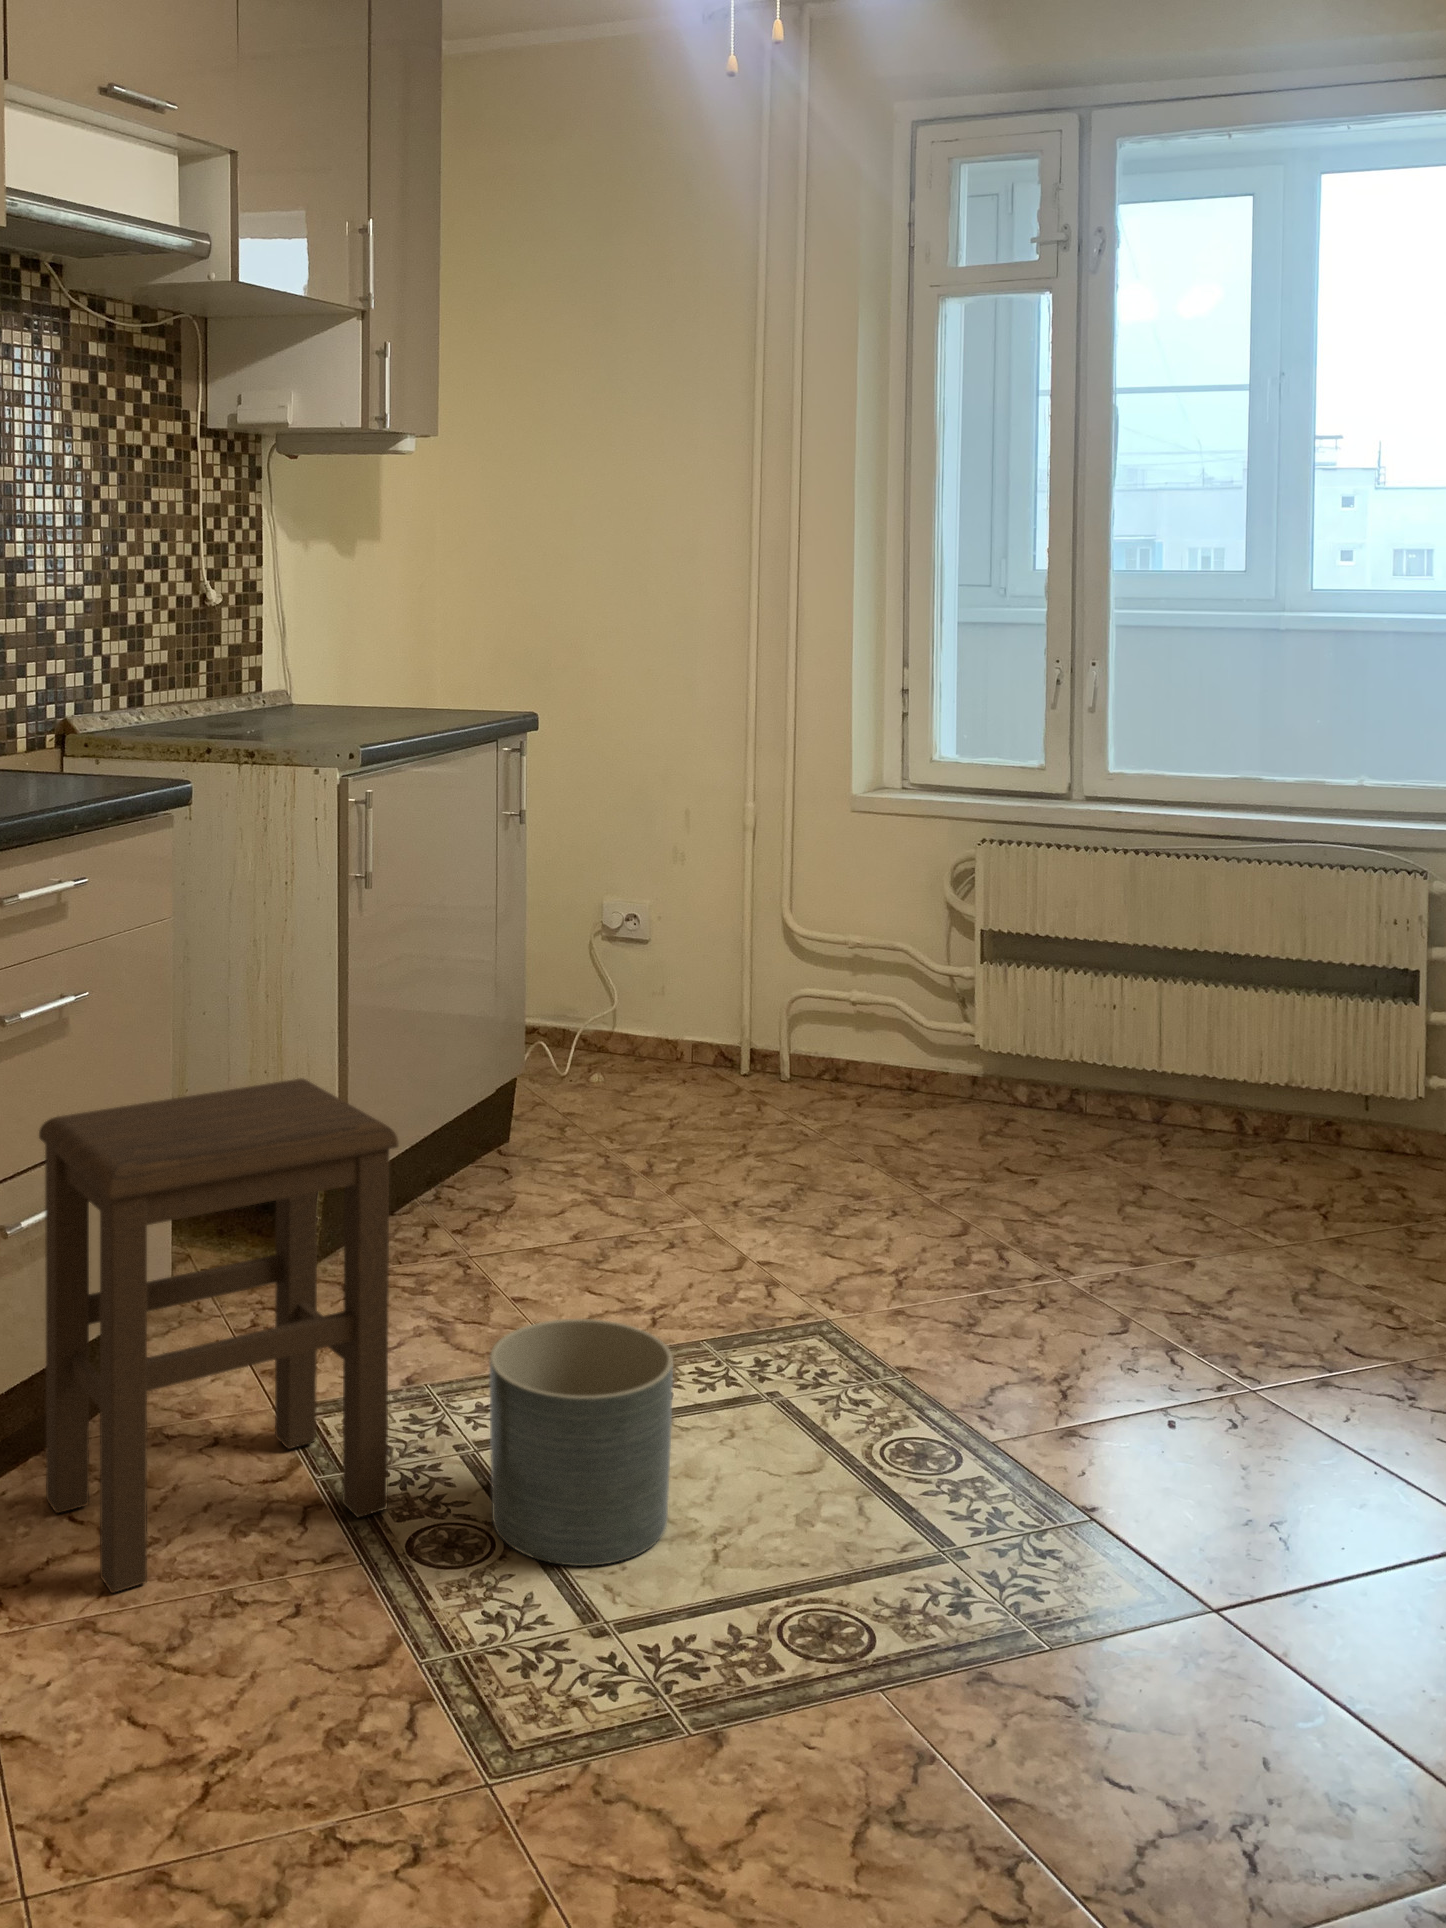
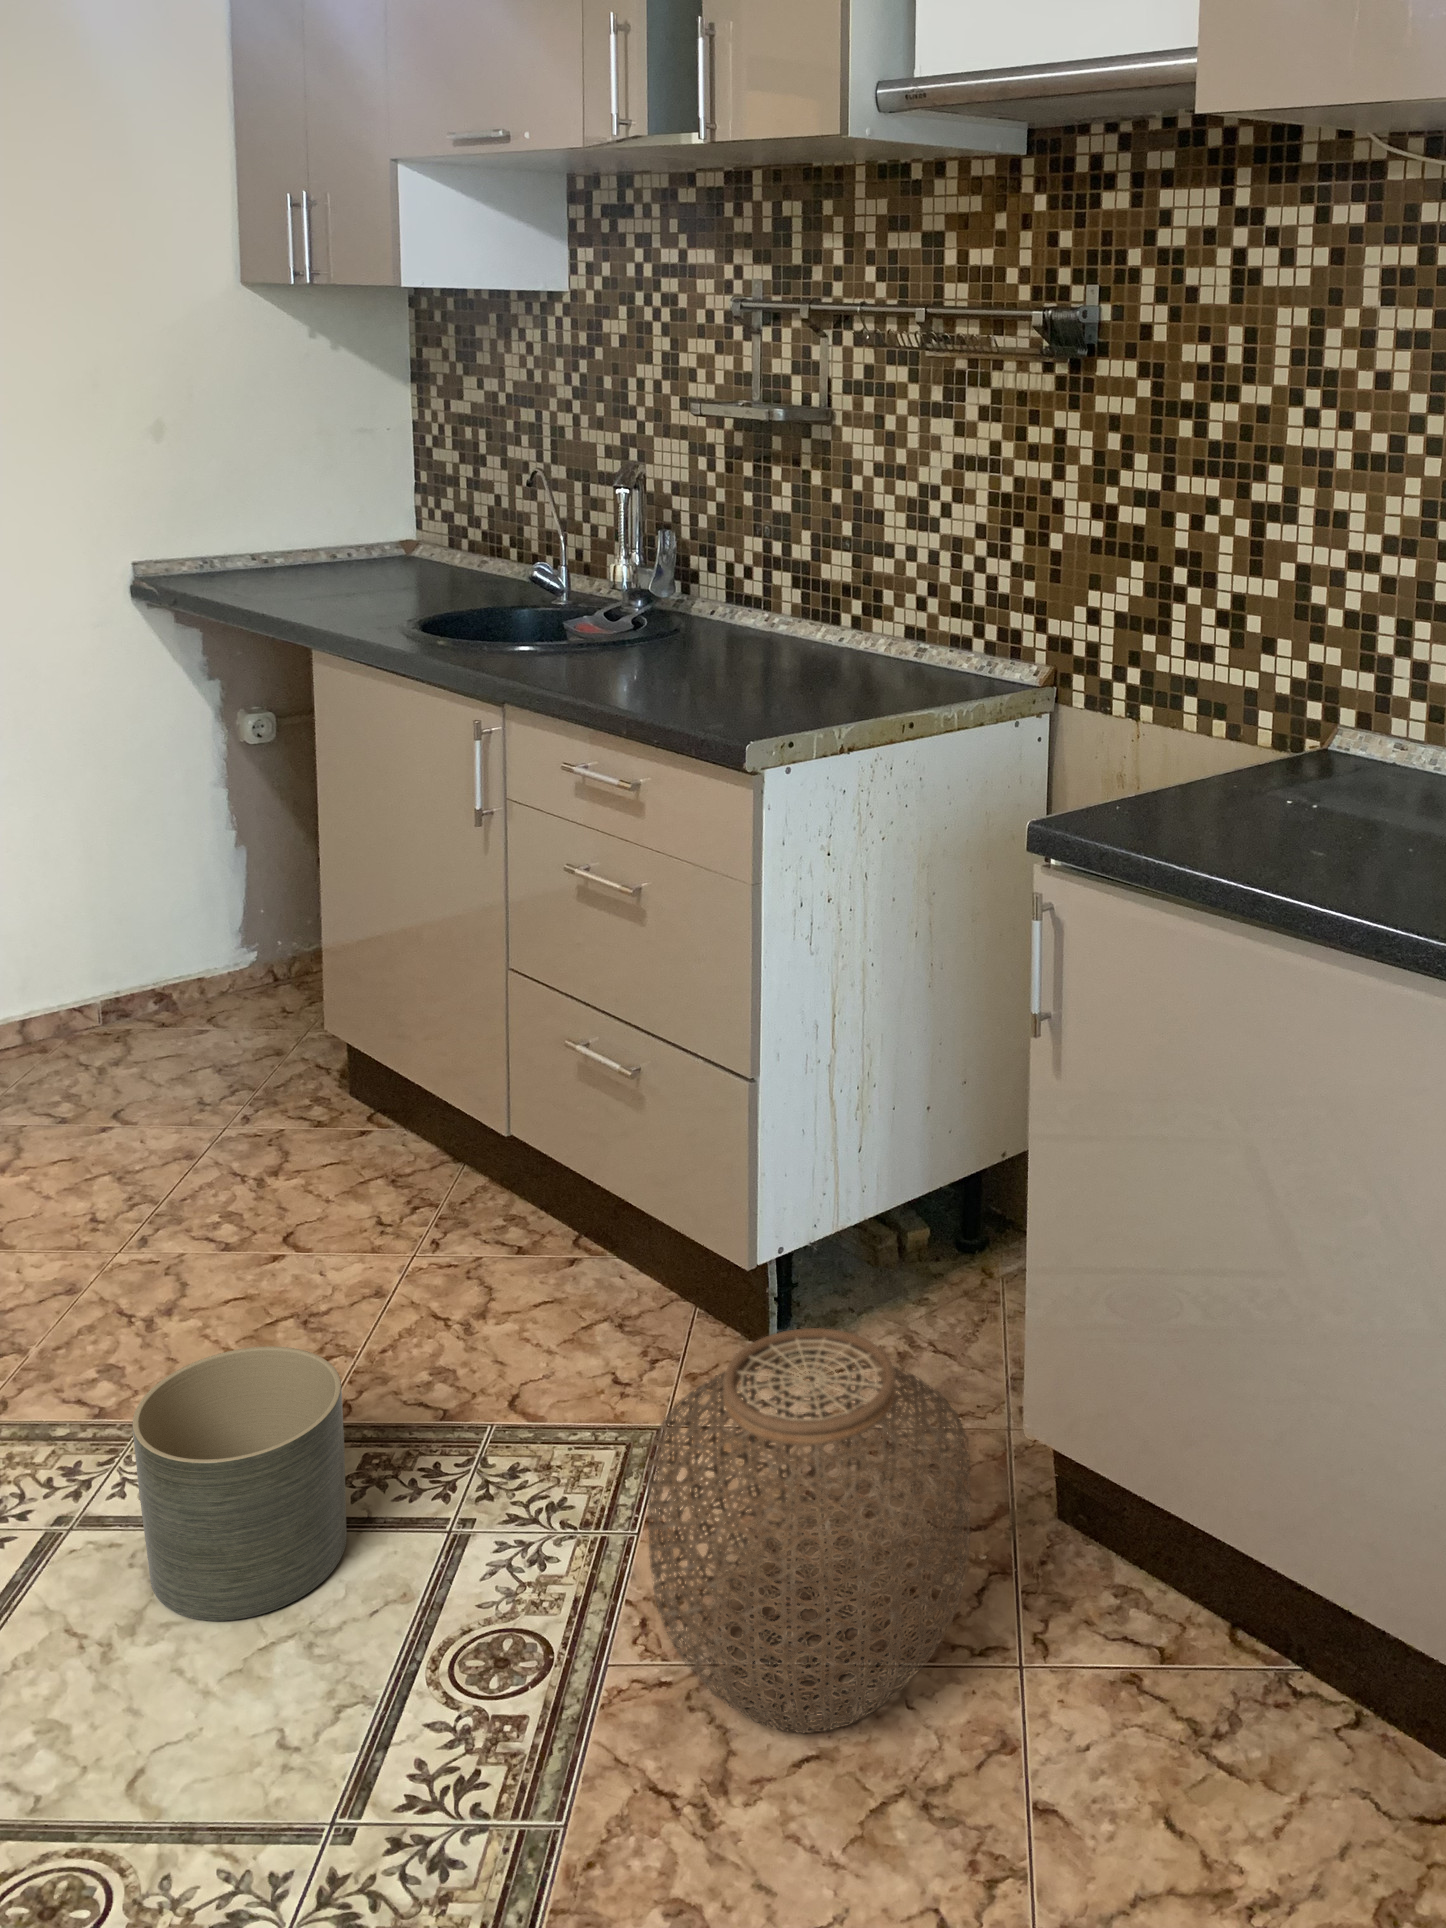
woven basket: none [404,1069,617,1324] -> present [647,1328,970,1733]
stool: present [39,1079,398,1593] -> none [368,978,589,1443]

